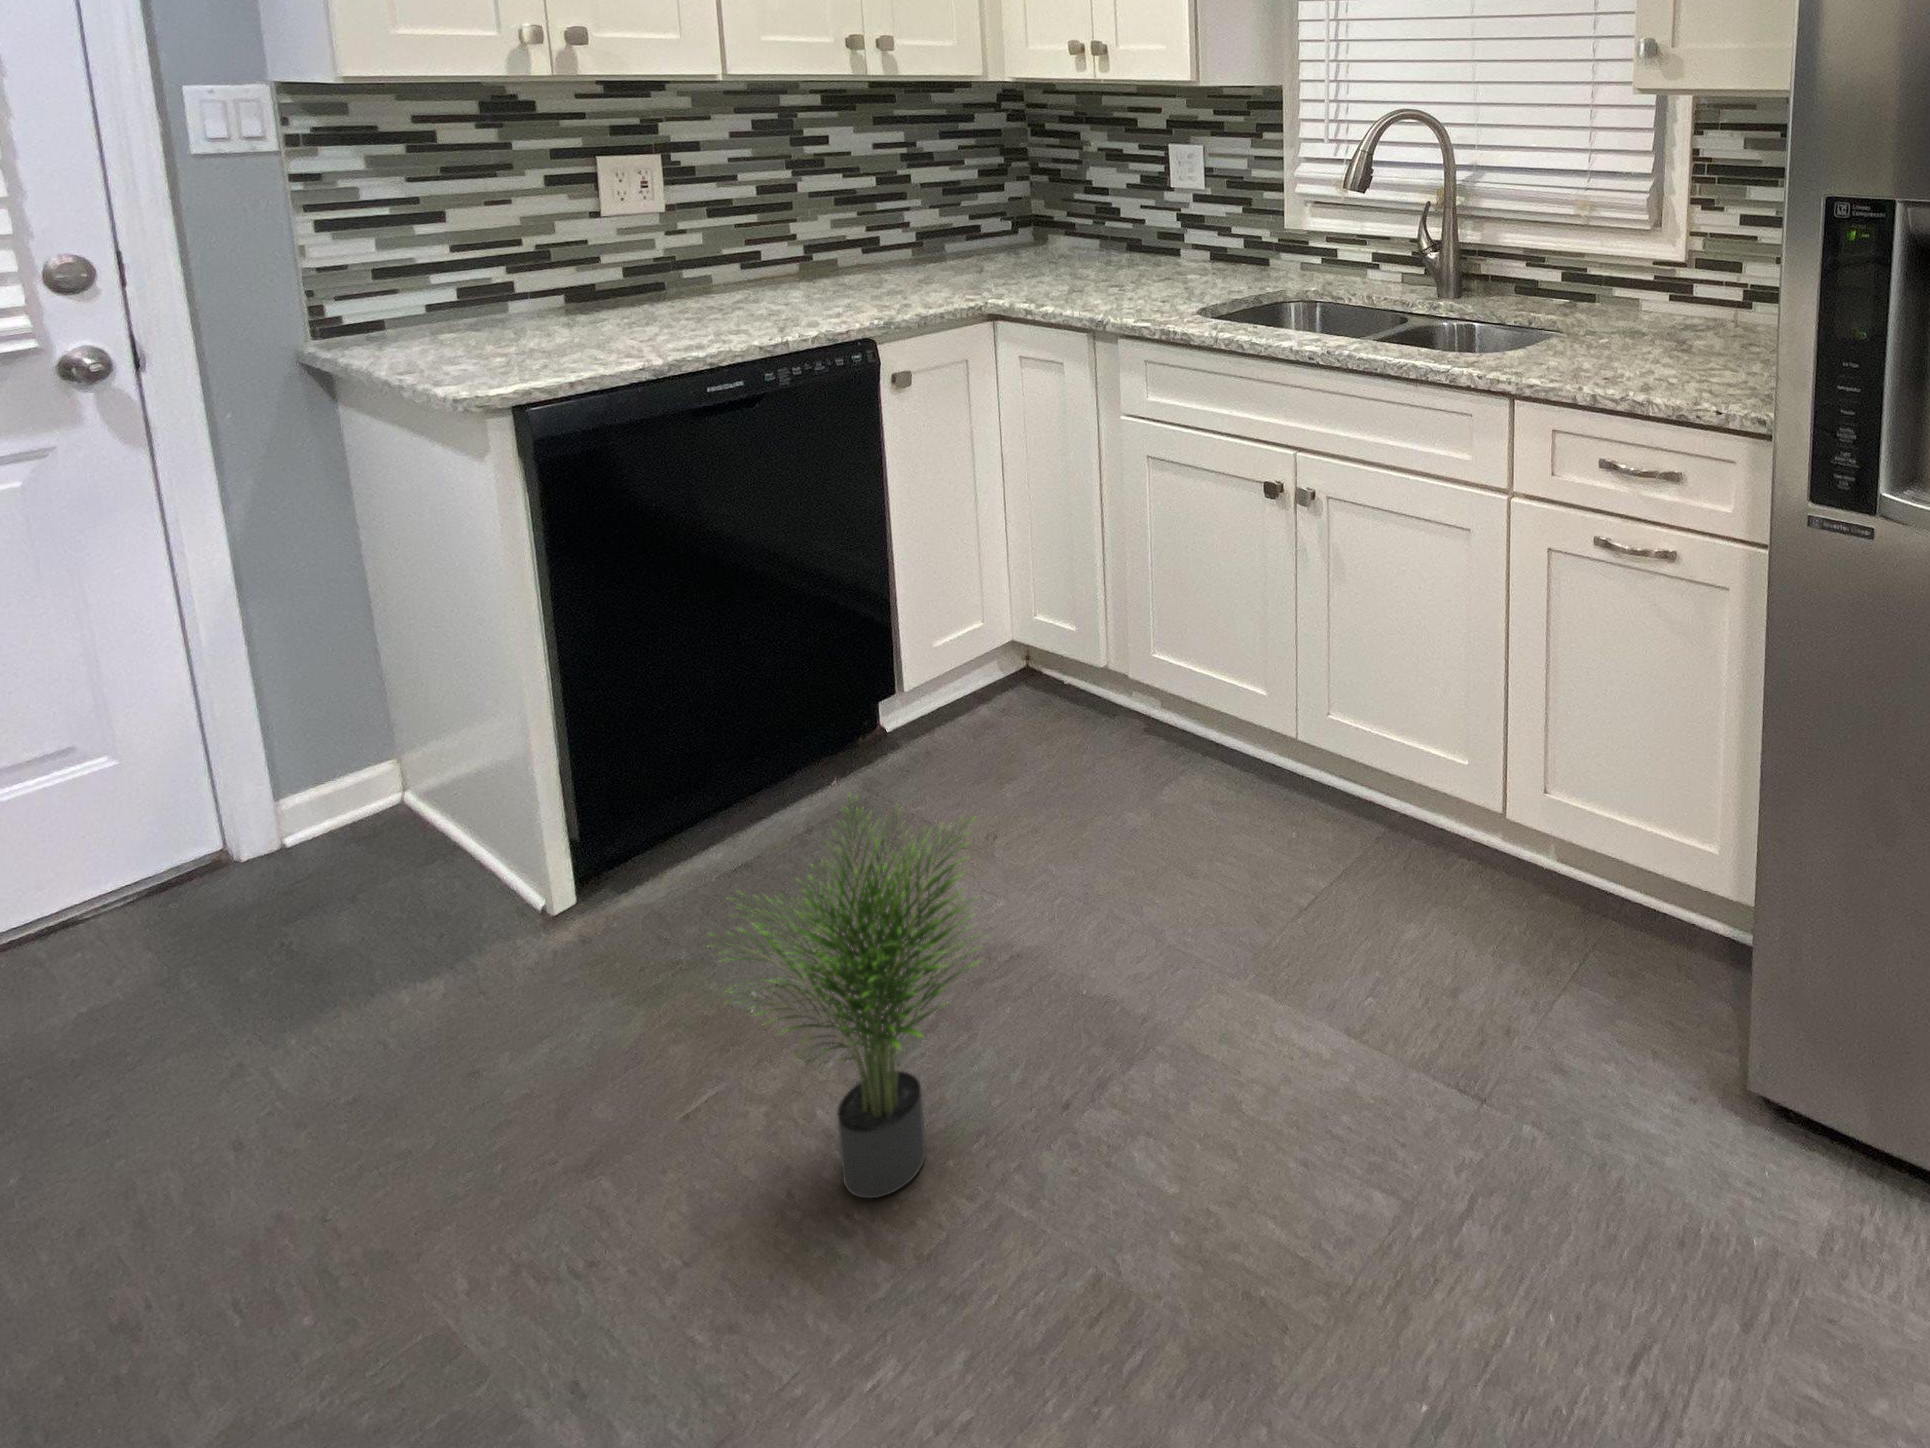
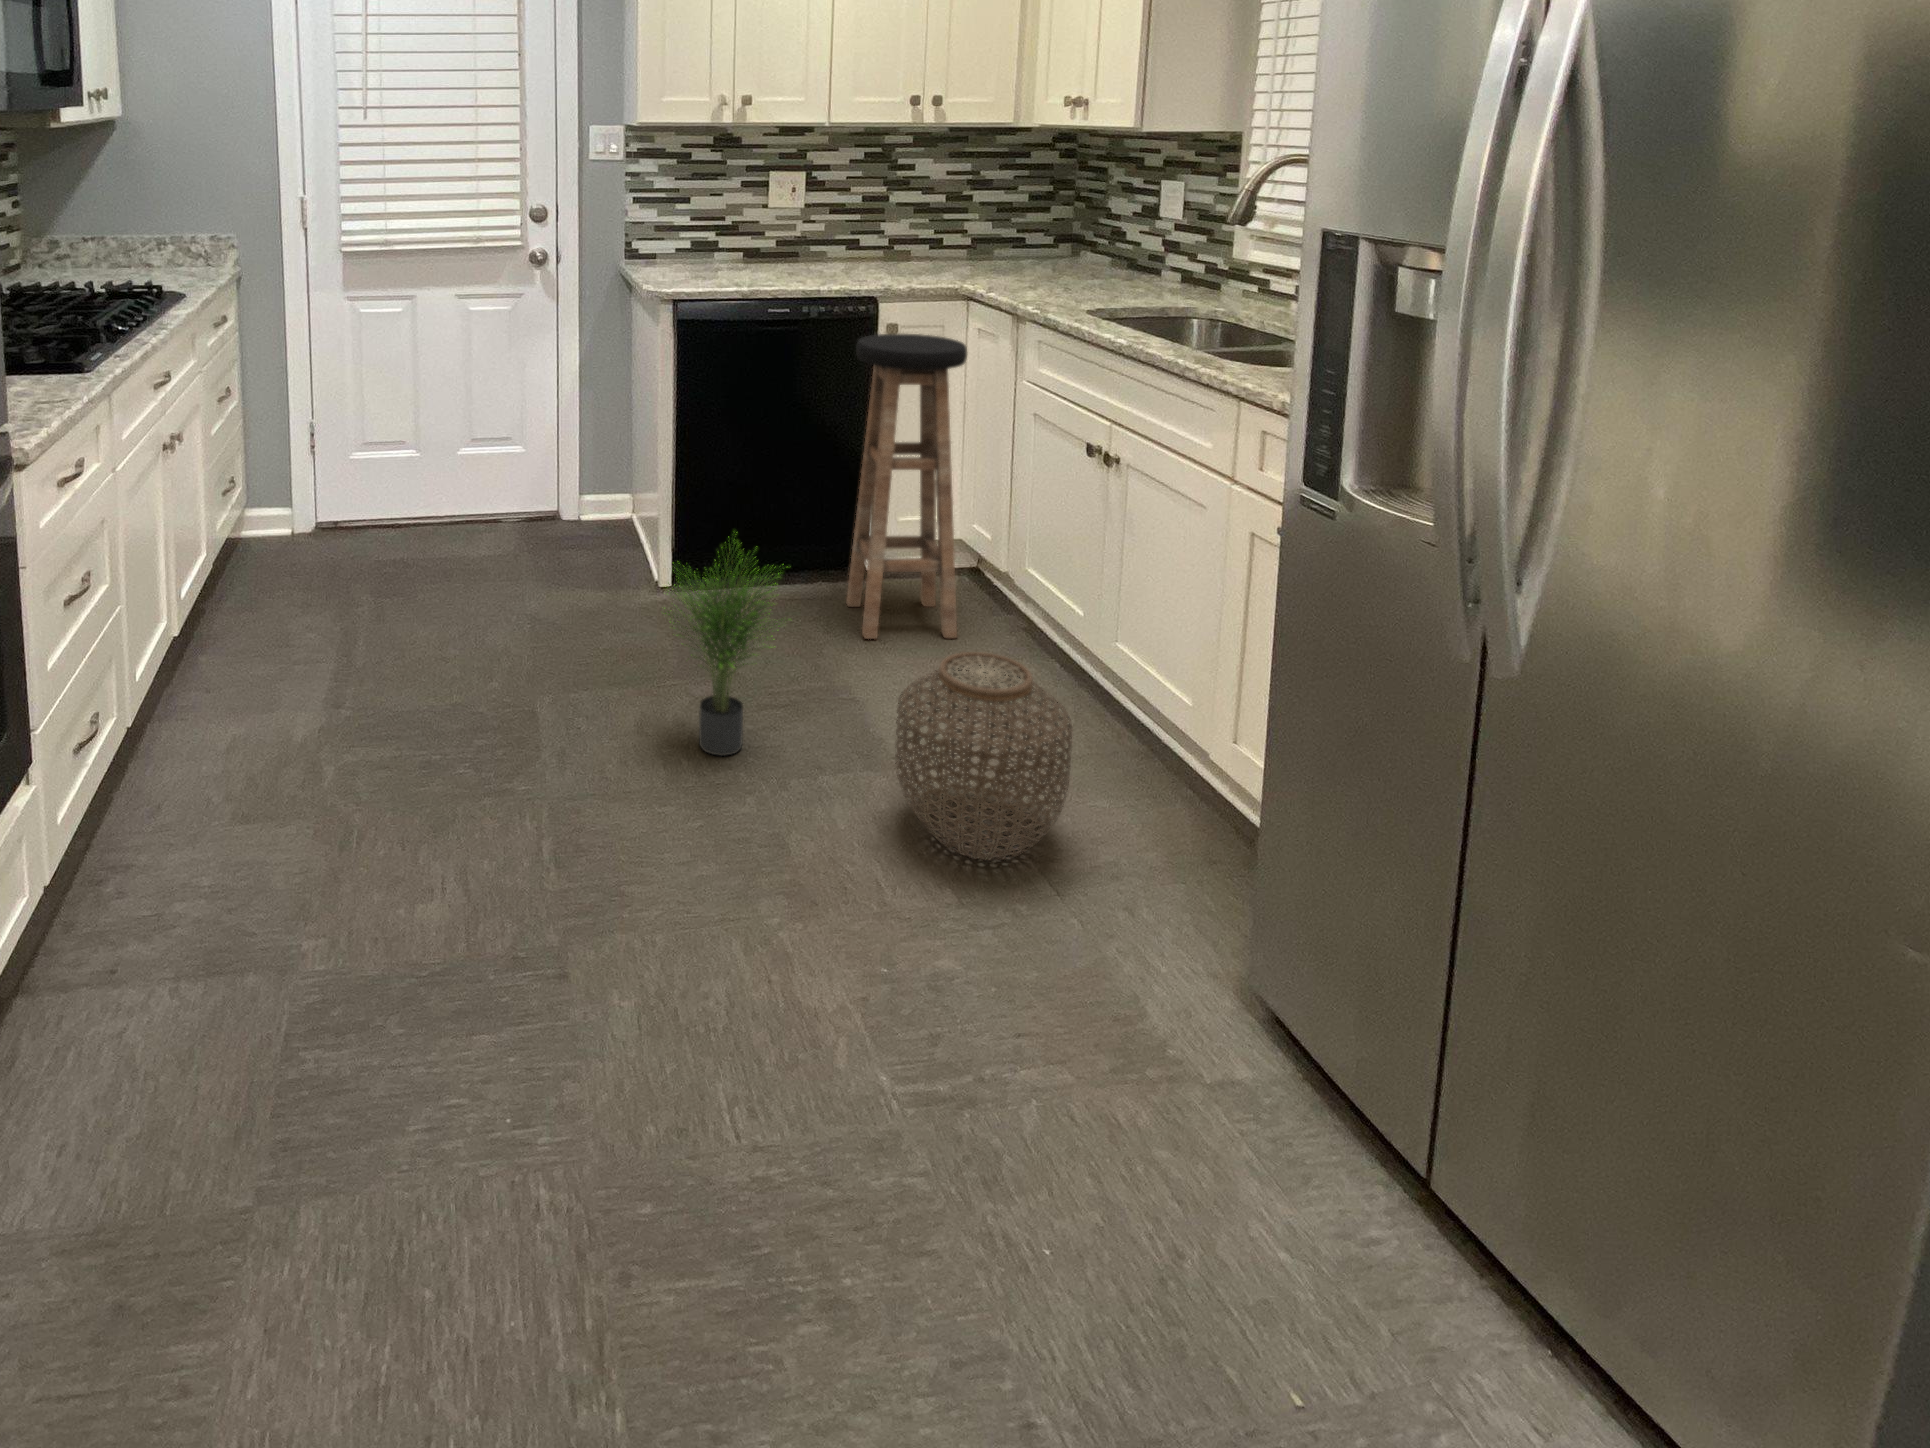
bar stool: none [881,378,1083,840] -> present [846,334,967,639]
woven basket: none [1219,817,1460,1126] -> present [895,652,1072,860]

